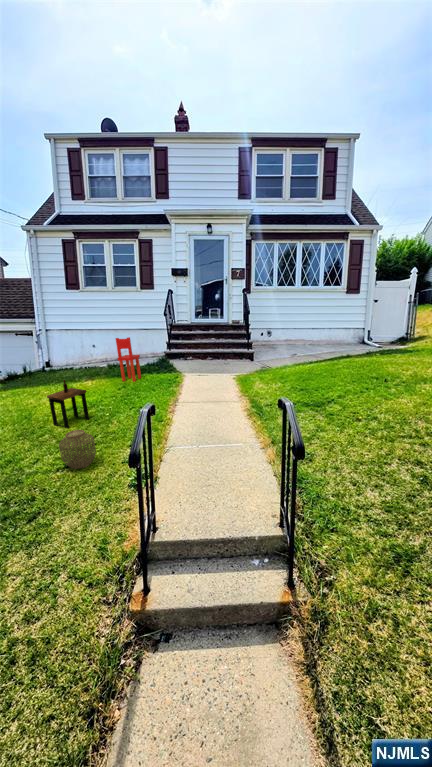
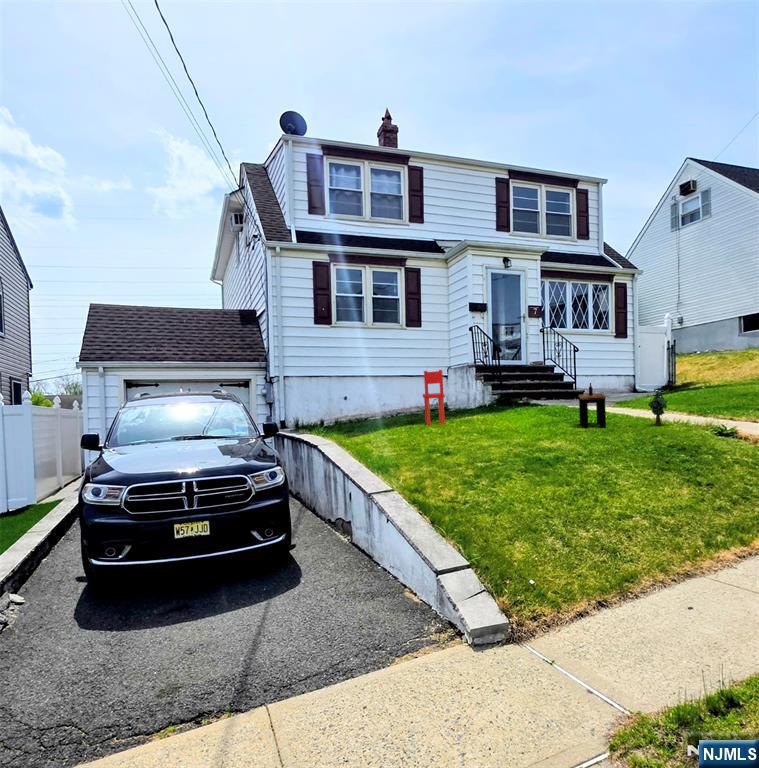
chair: present [116,337,141,382] -> present [423,370,445,425]
decorative plant: none [92,395,118,436] -> present [648,388,667,426]
woven basket: present [59,430,96,469] -> none [688,403,719,433]

